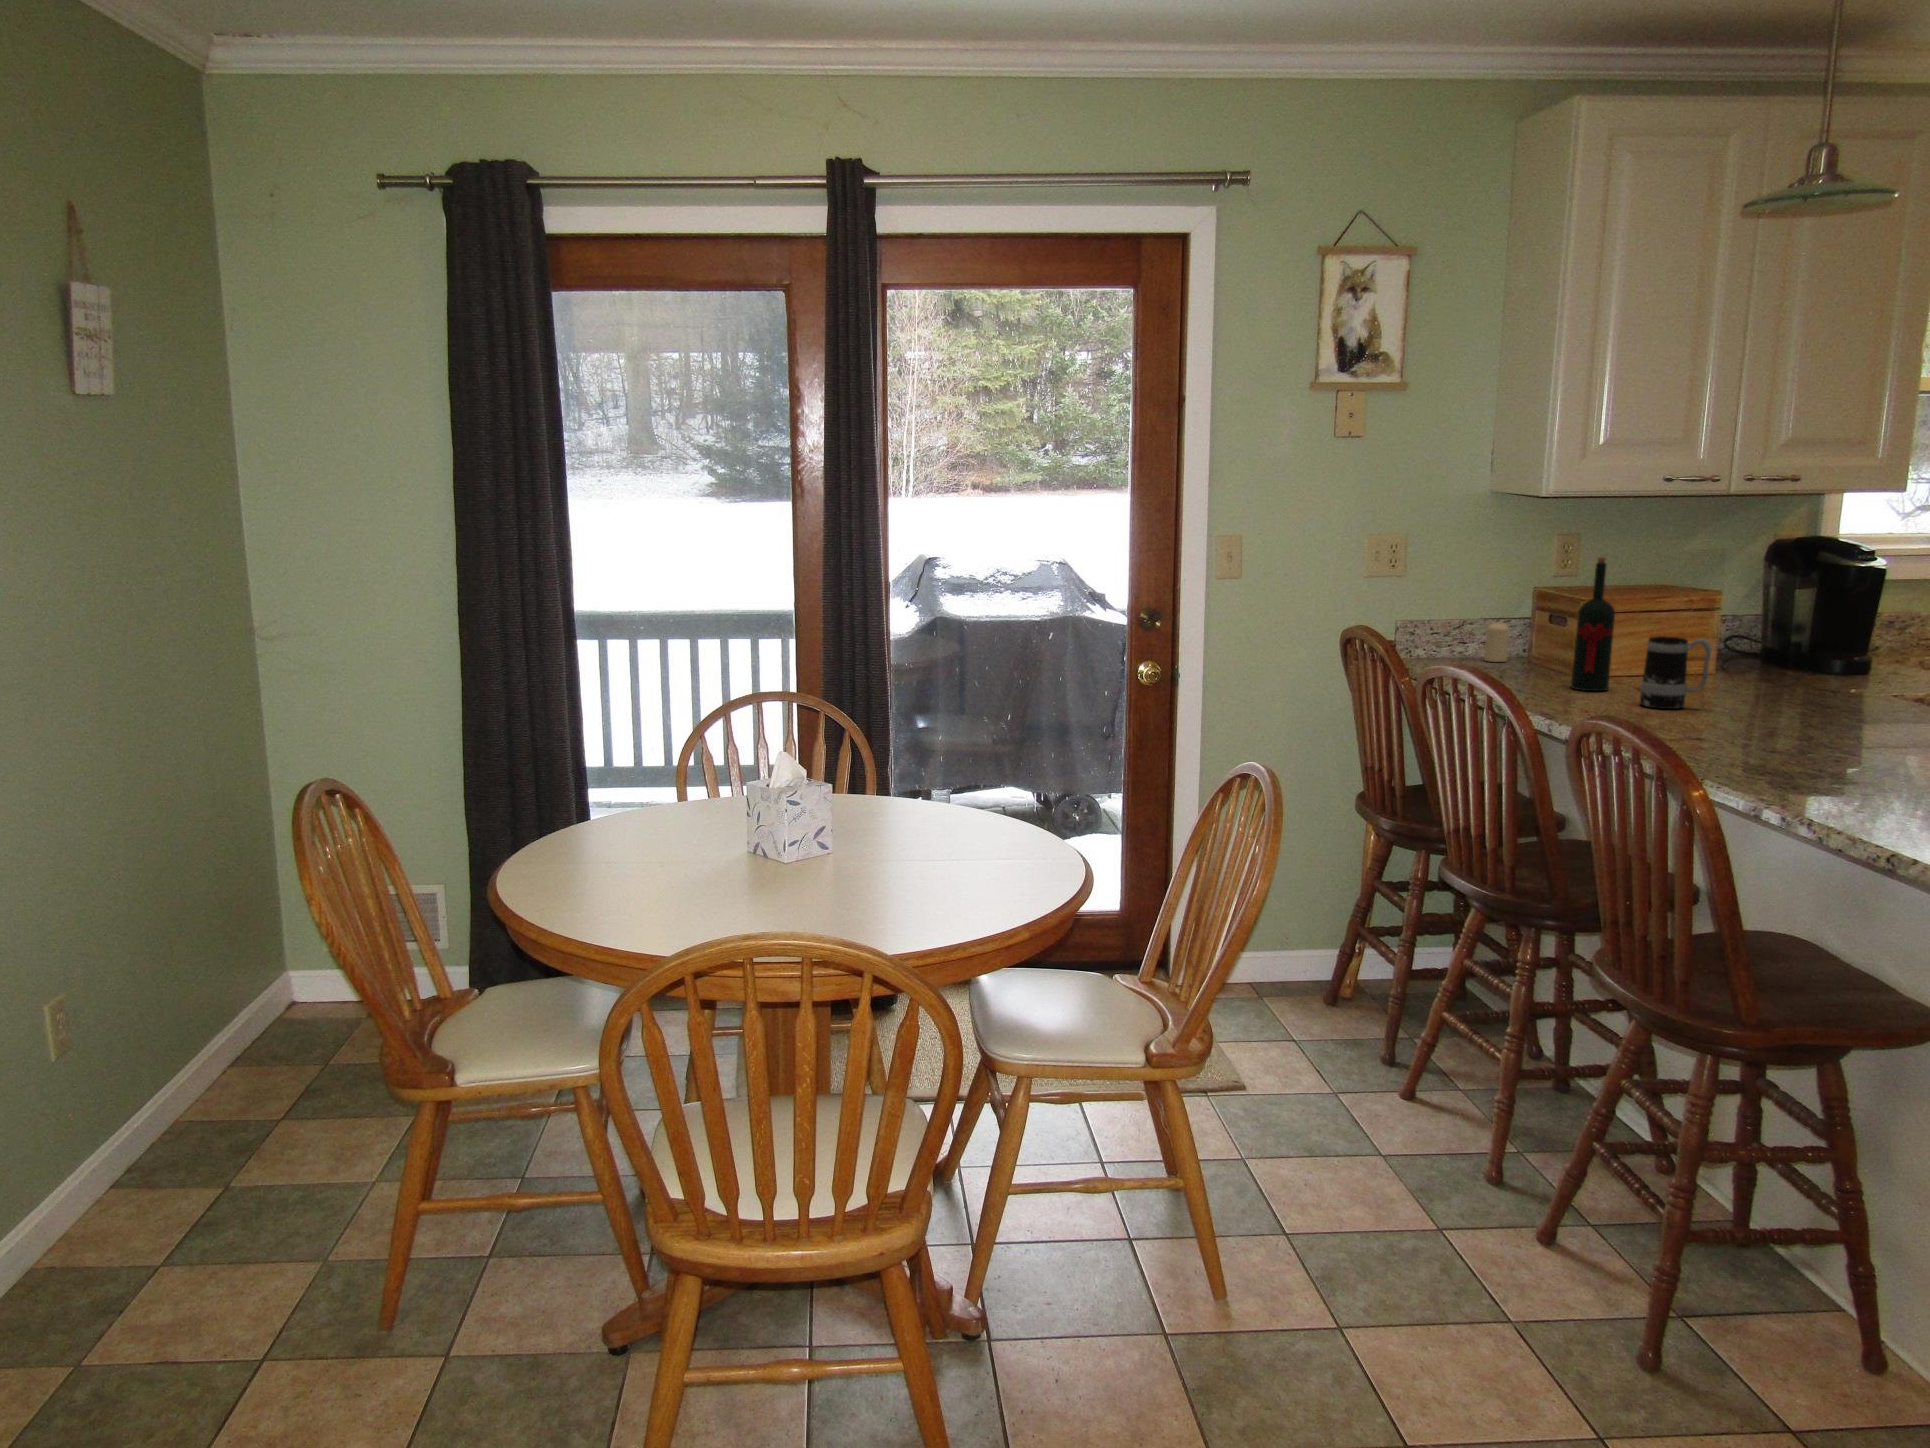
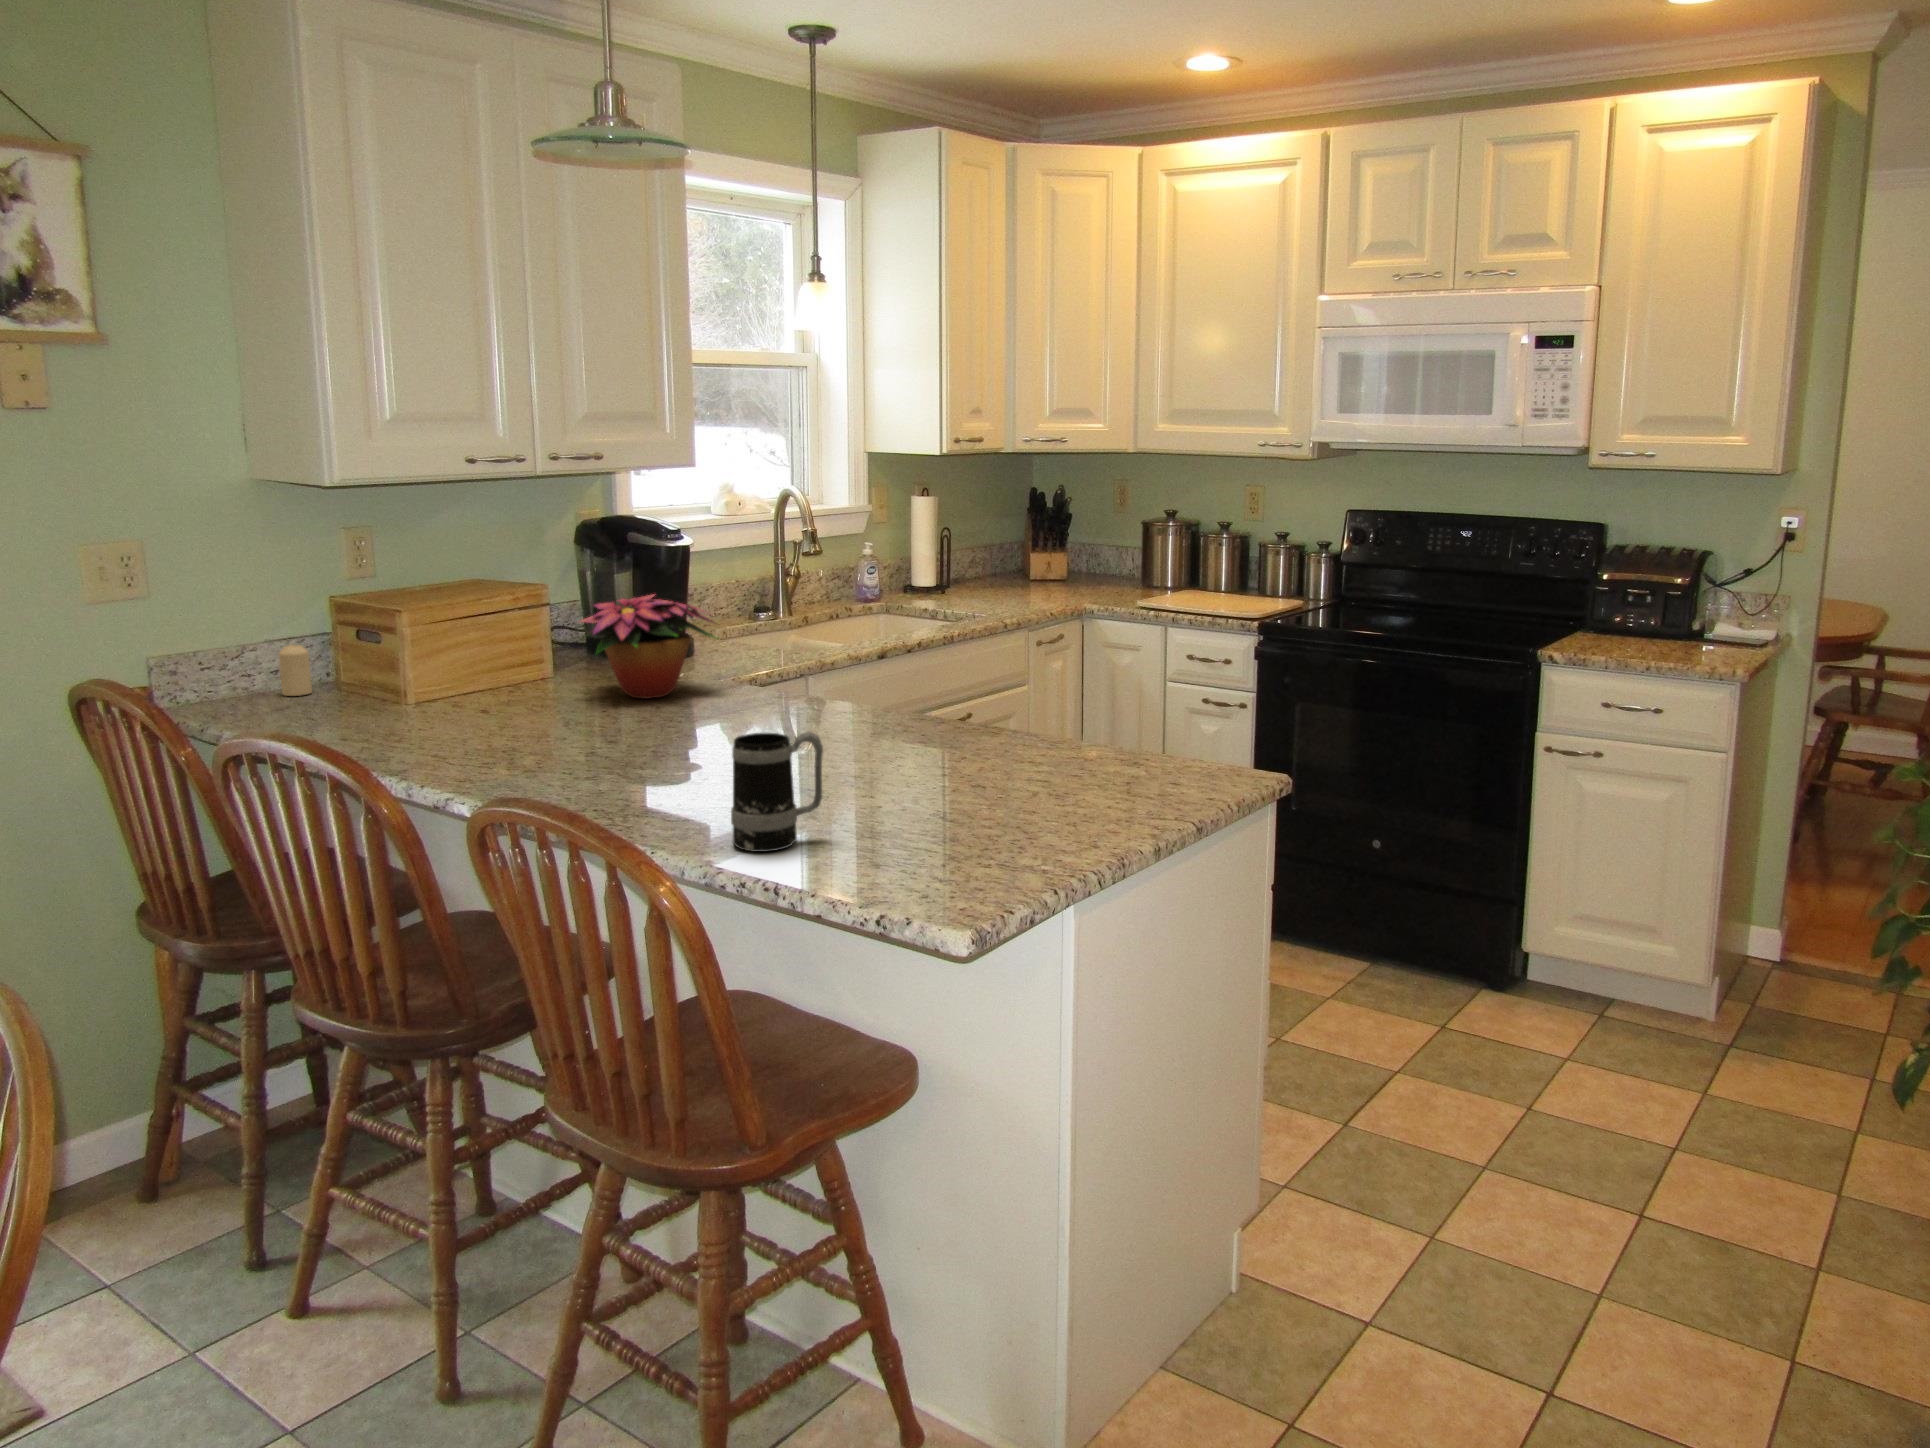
wine bottle: present [1571,557,1615,691] -> none [402,559,453,724]
flower arrangement: none [1731,604,1892,700] -> present [580,594,718,699]
mug: present [1640,636,1711,709] -> present [731,732,823,852]

